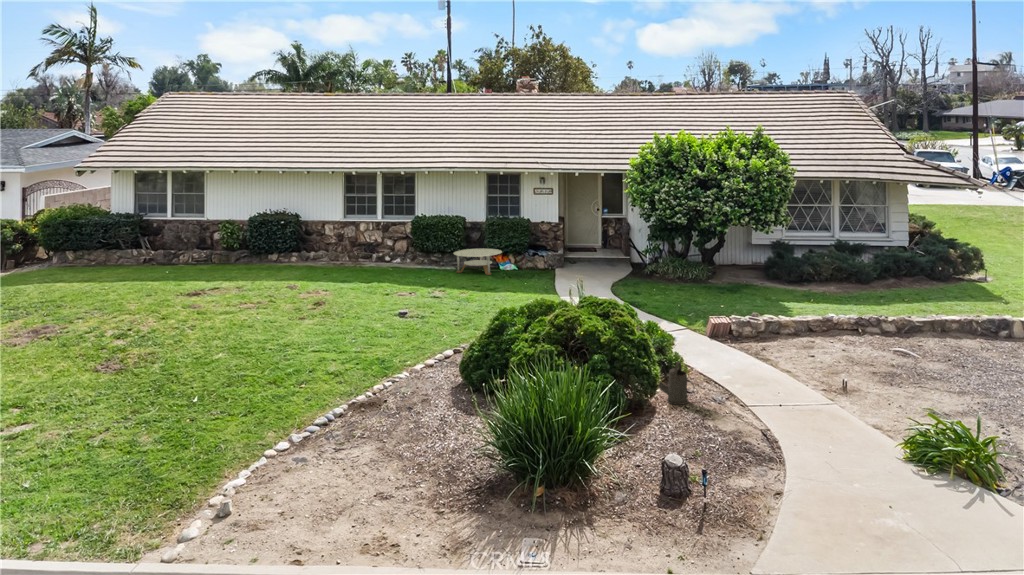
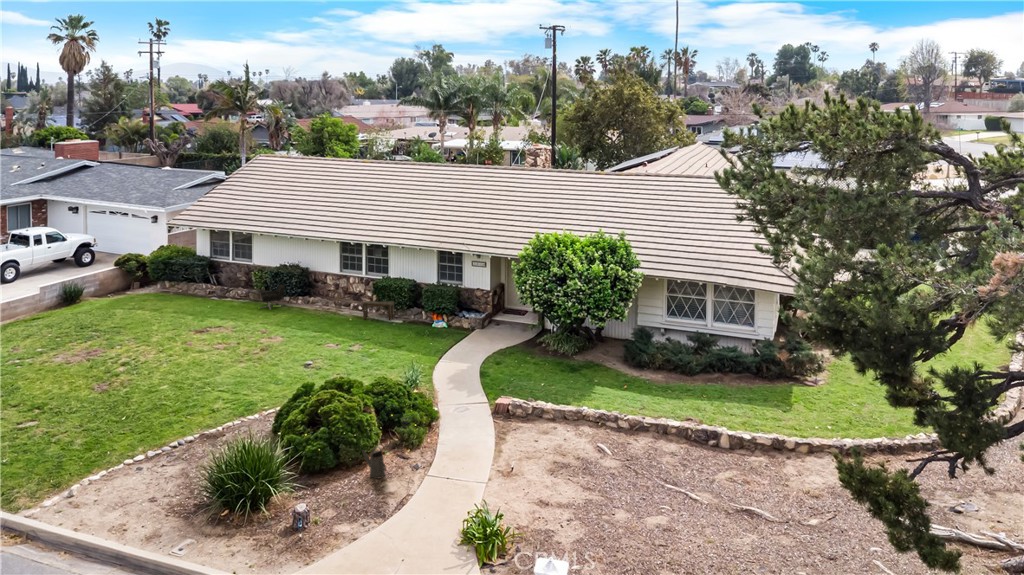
lounge chair: none [234,239,271,272] -> present [261,284,285,309]
bench: none [398,246,437,272] -> present [362,301,394,320]
round table: present [454,248,502,275] -> none [397,306,435,330]

